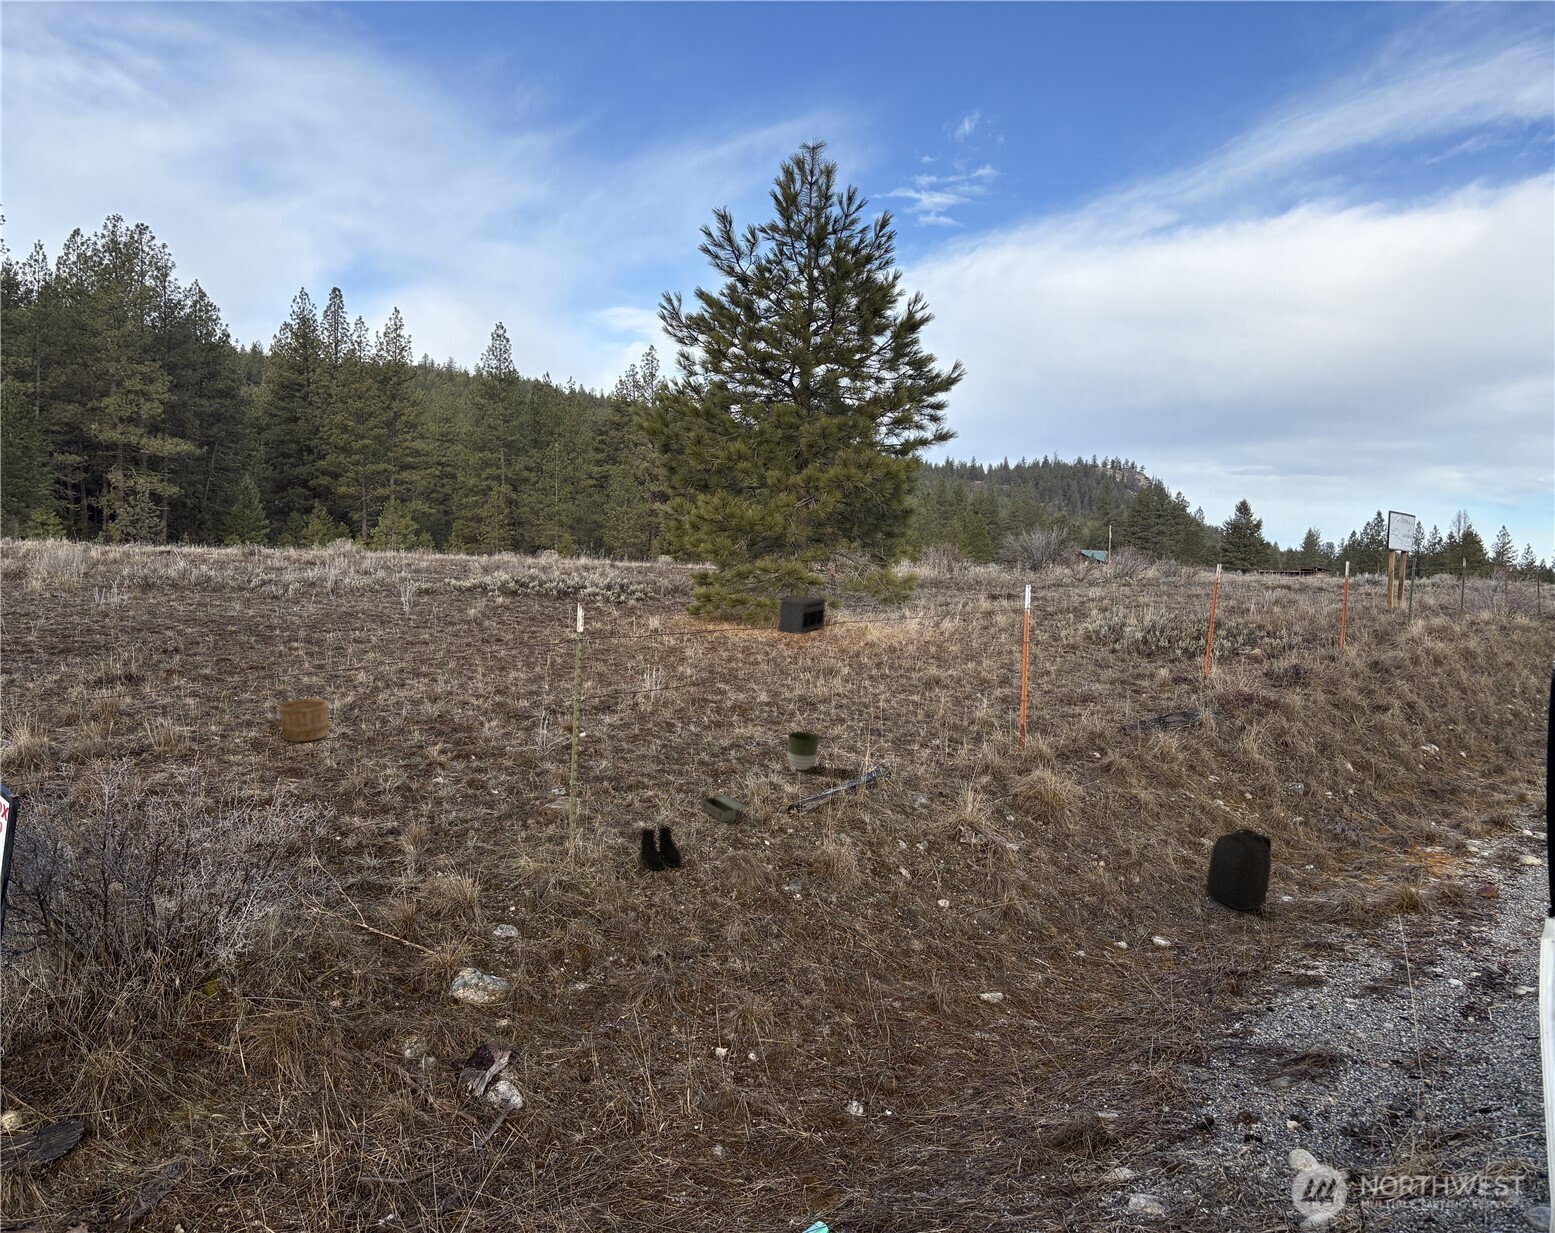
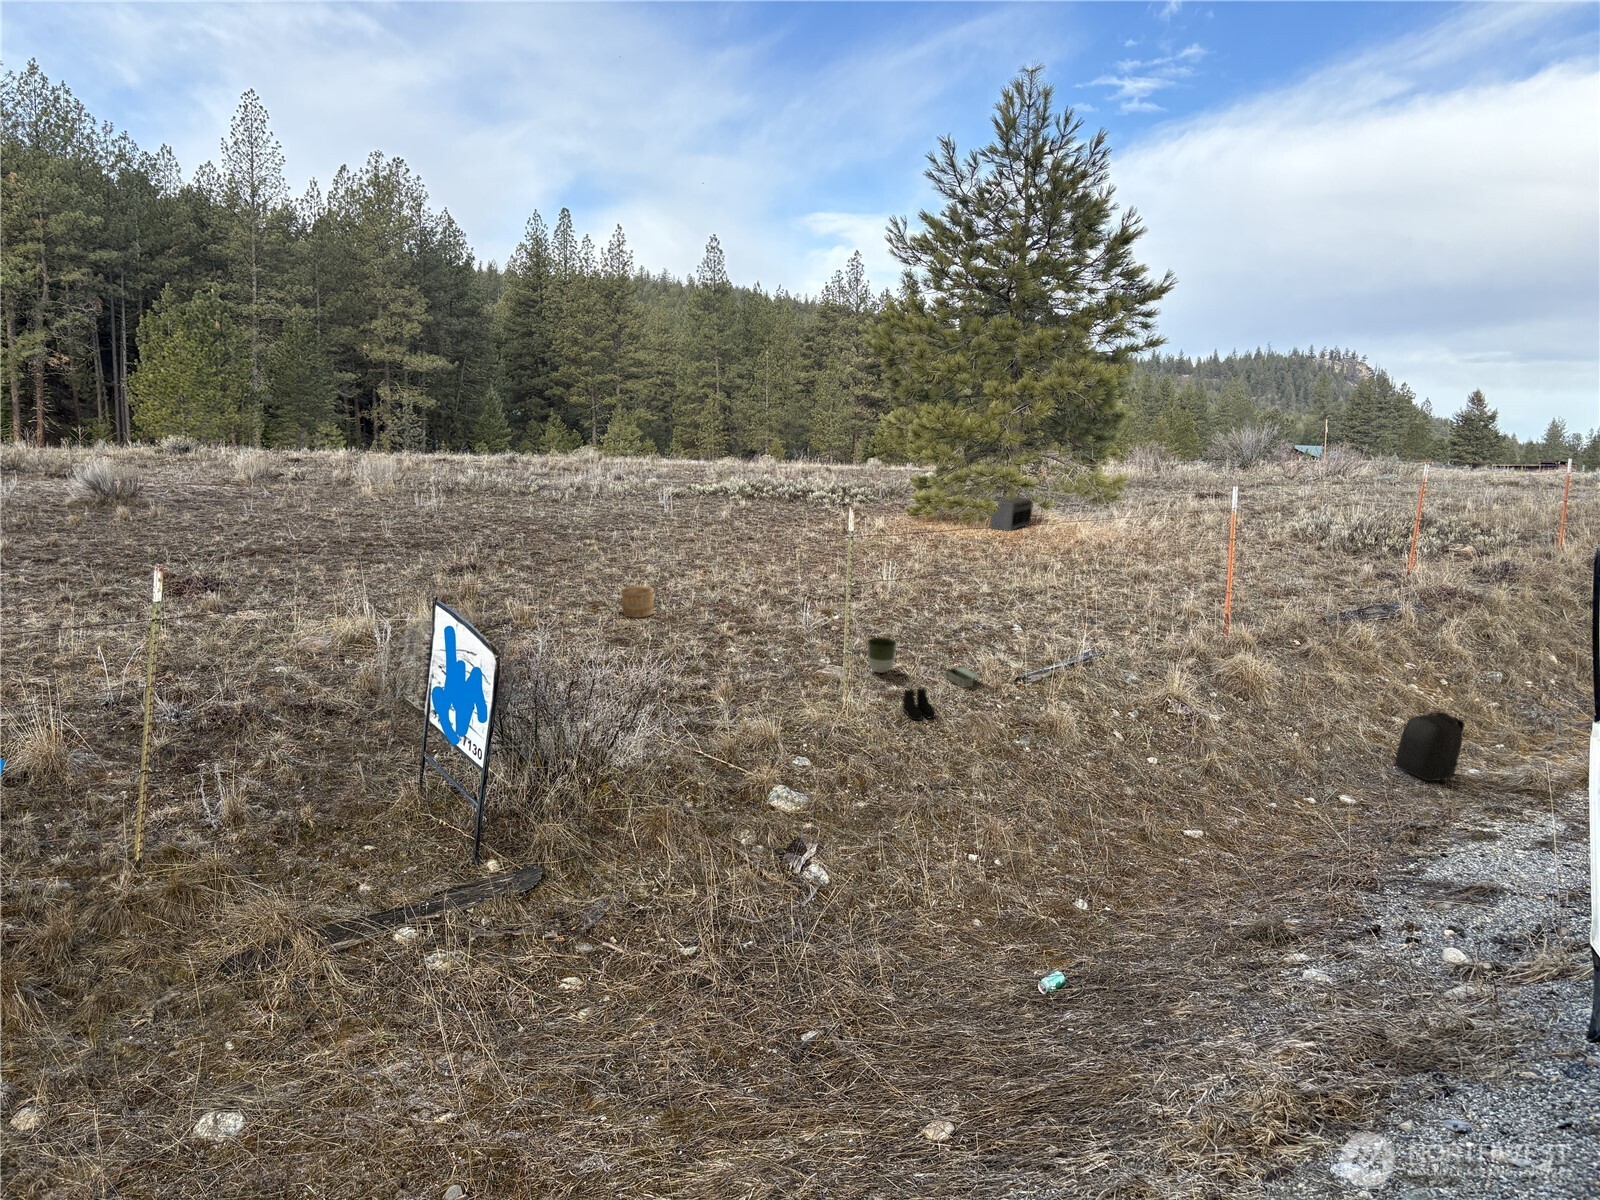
planter: present [788,732,819,770] -> present [868,637,897,673]

